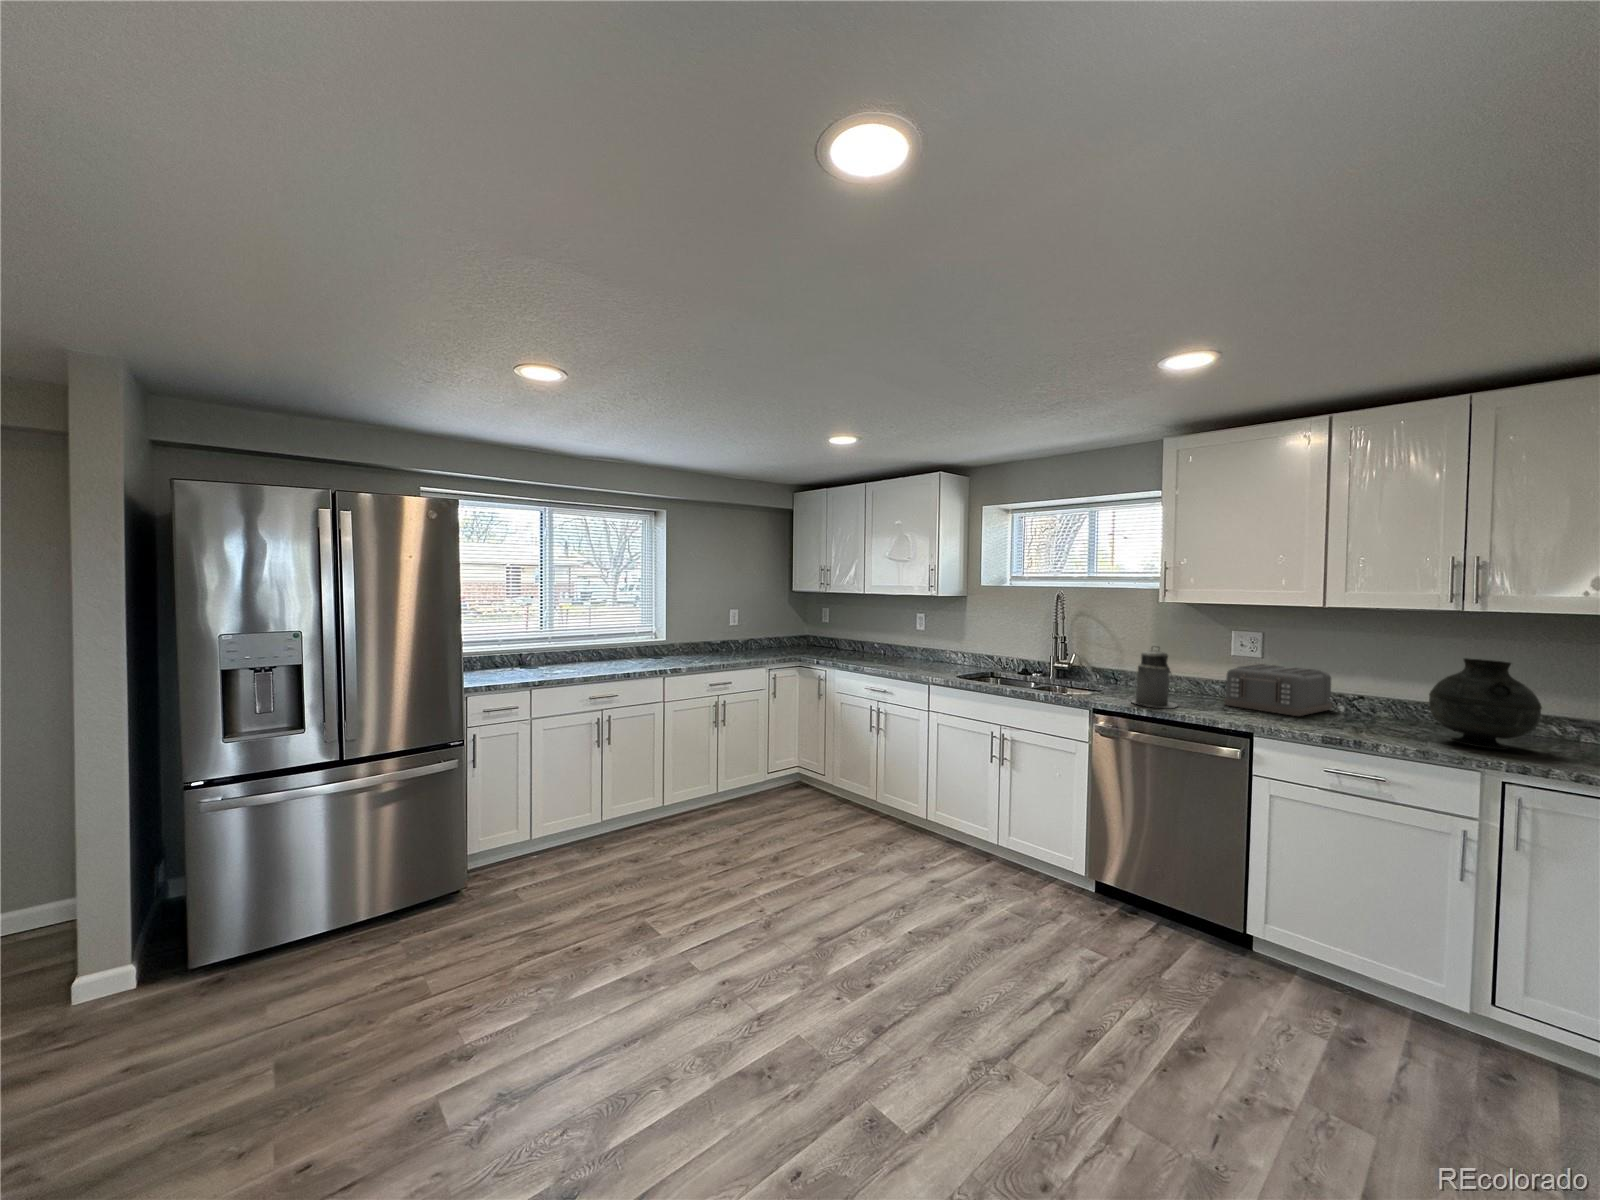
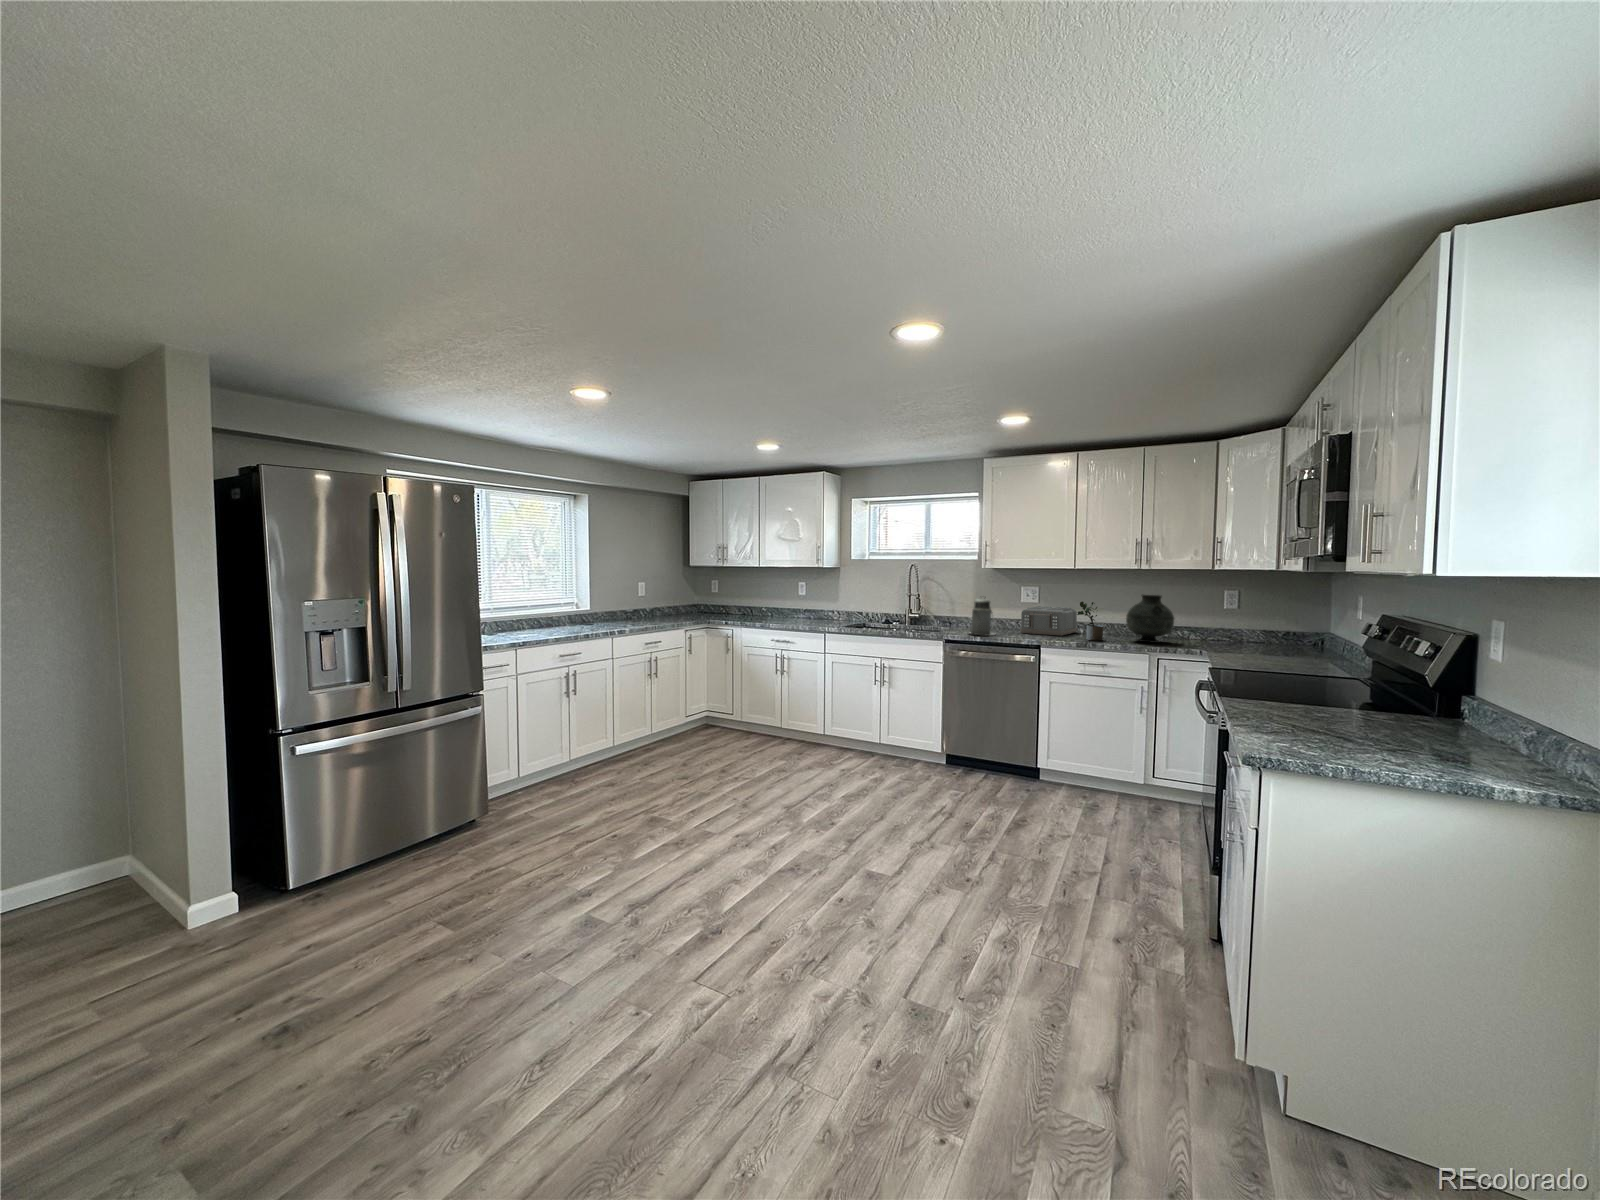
potted plant: none [1325,664,1380,734] -> present [1077,601,1103,641]

